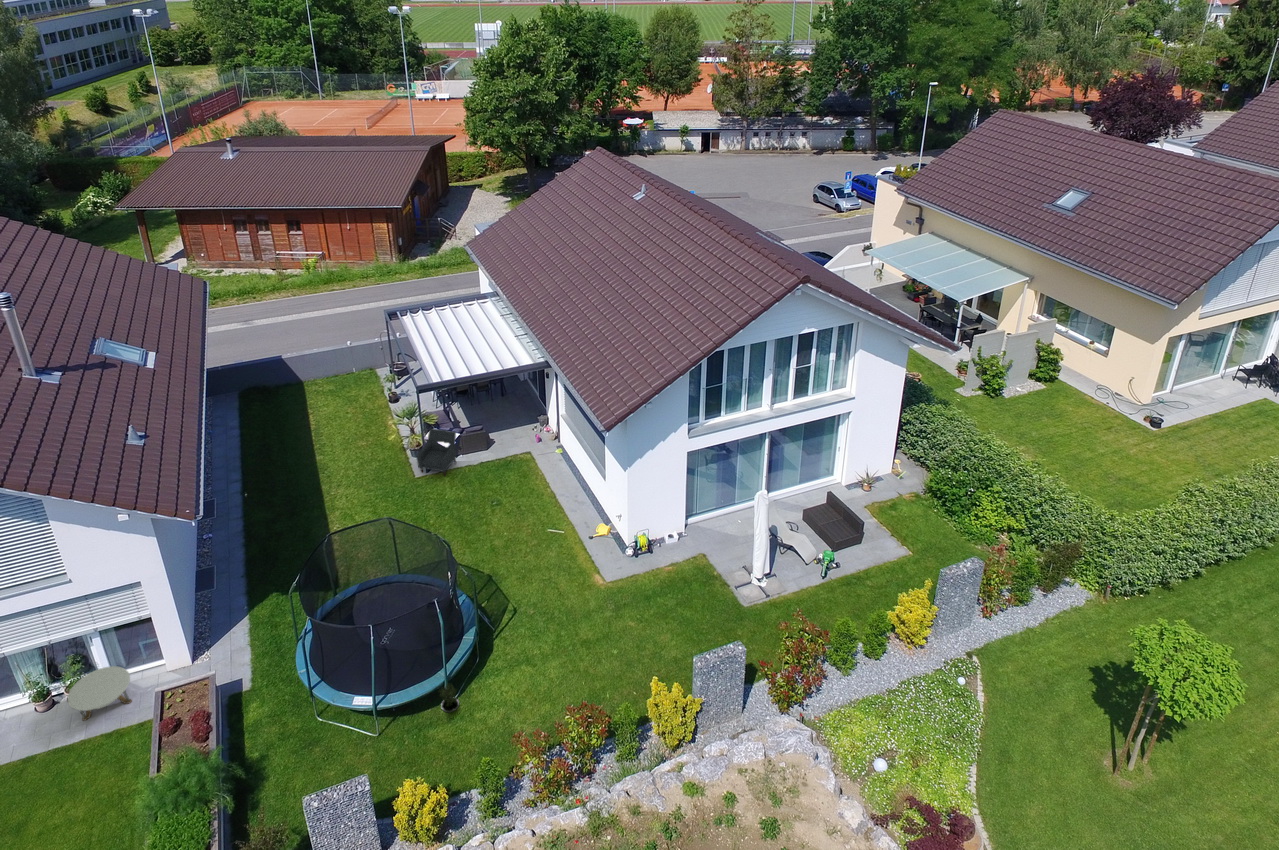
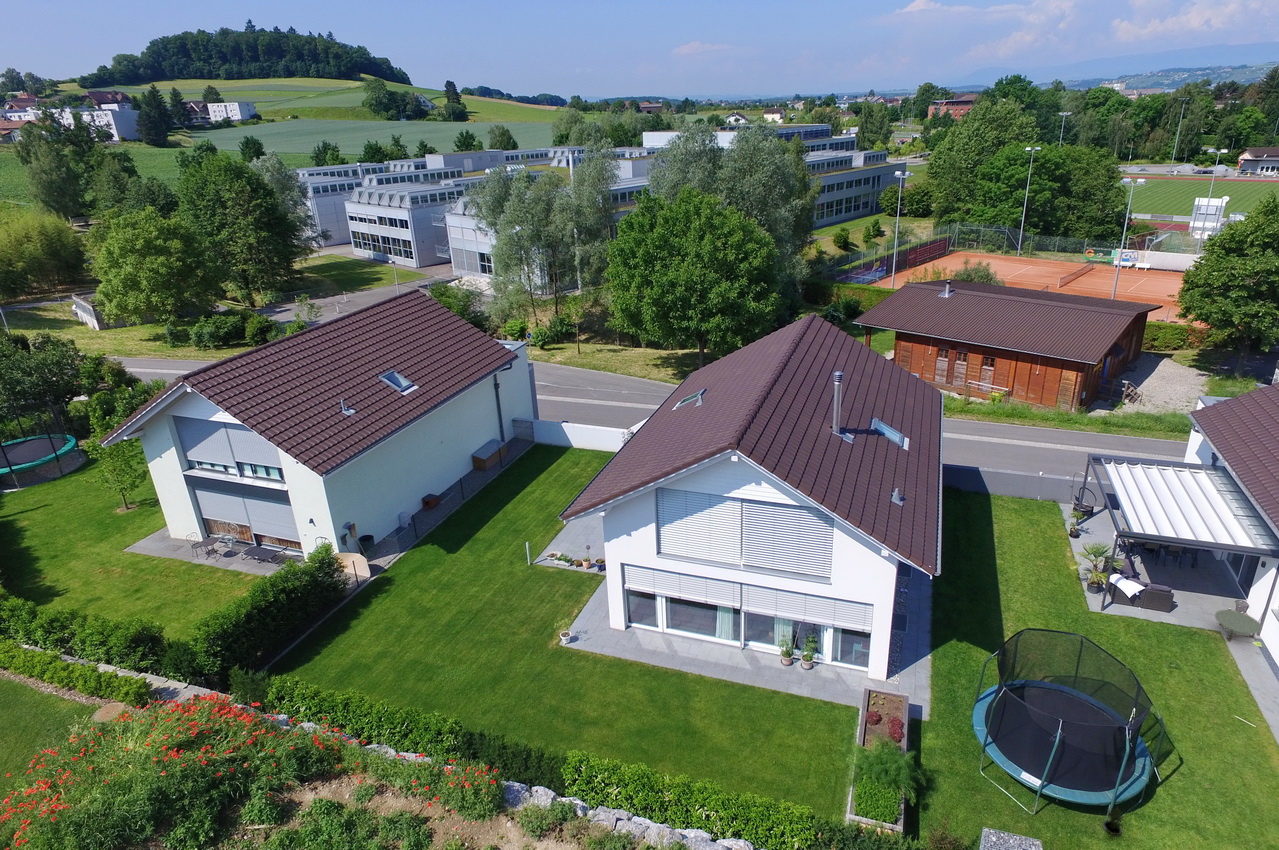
chair: present [417,428,456,476] -> none [1092,570,1143,620]
round table: present [68,666,132,721] -> present [1215,610,1262,641]

